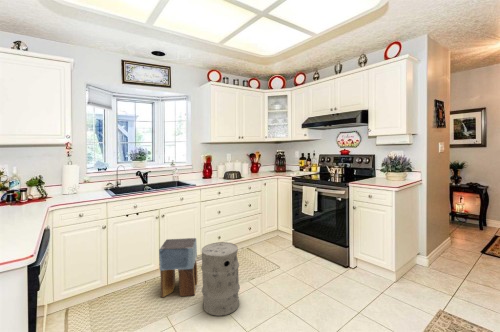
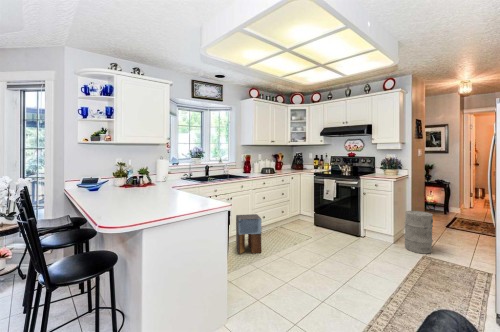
trash can: present [201,242,240,316] -> present [404,211,433,253]

